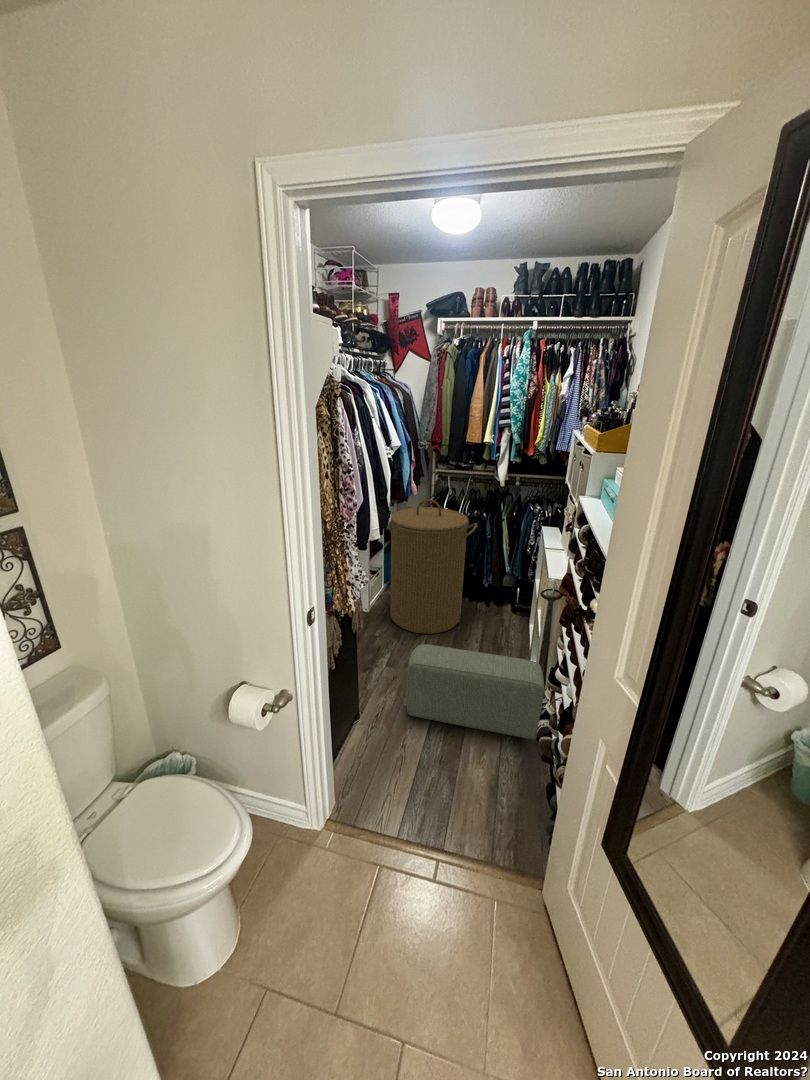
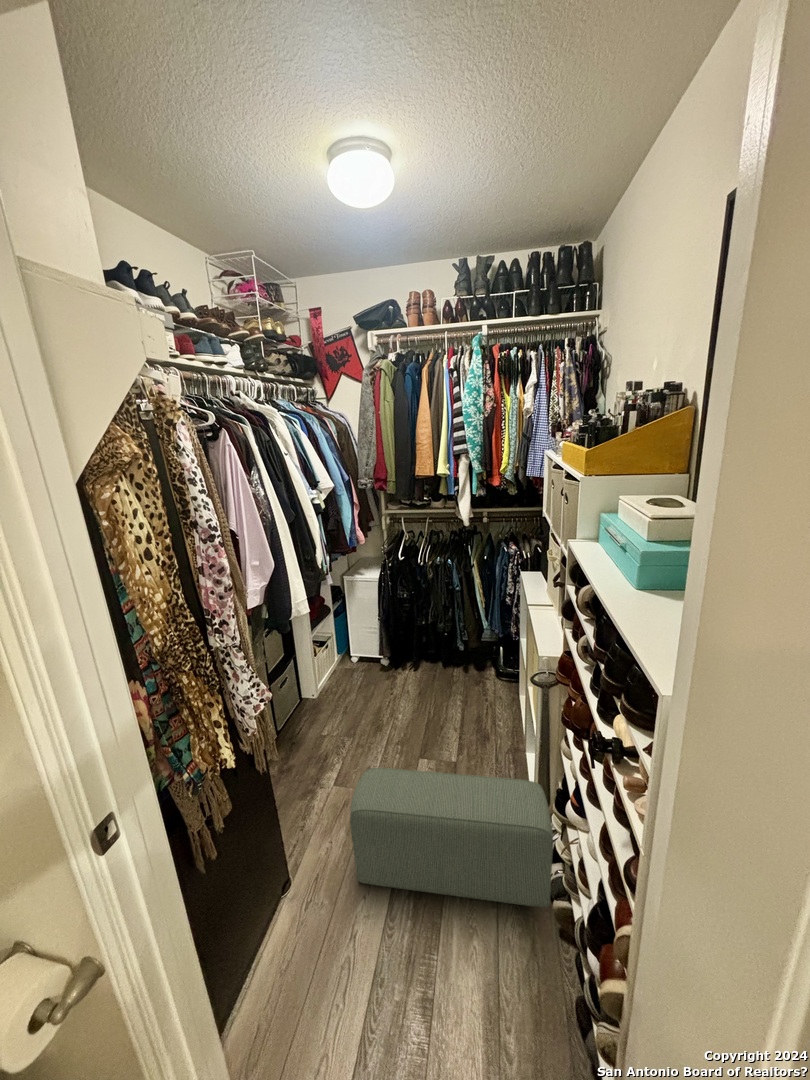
laundry hamper: present [385,499,477,634] -> none [320,551,440,727]

